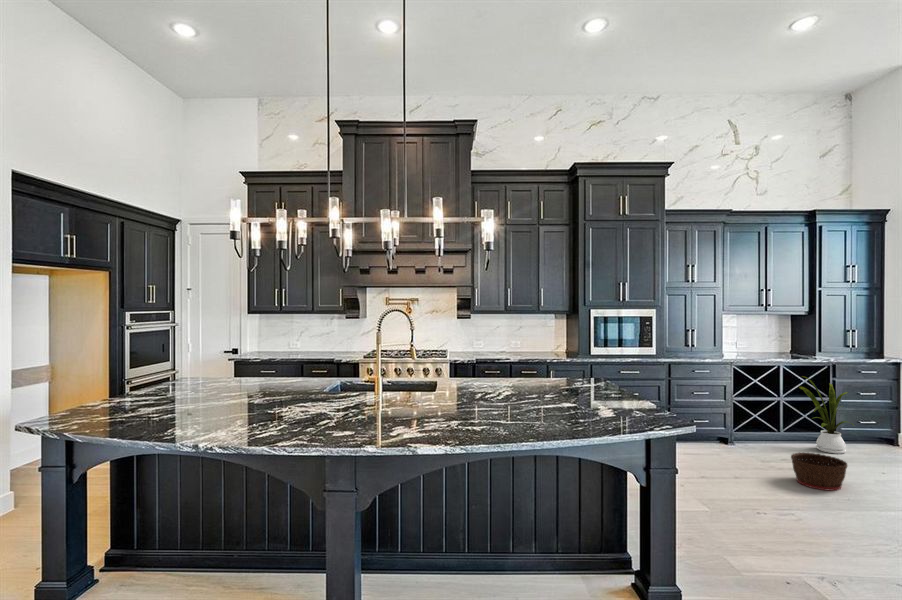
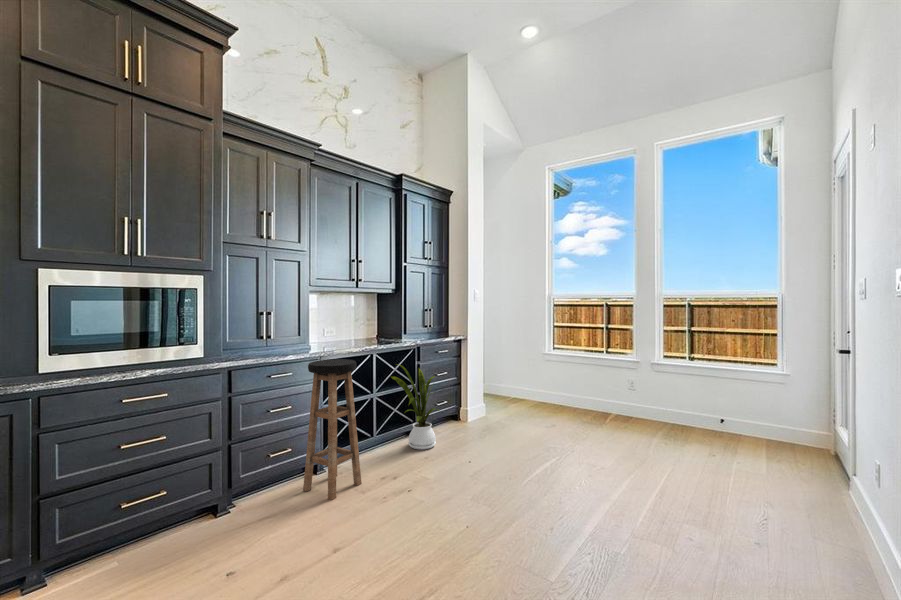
bar stool: none [716,365,760,457] -> present [303,359,362,500]
basket: present [791,453,847,491] -> none [417,470,482,533]

